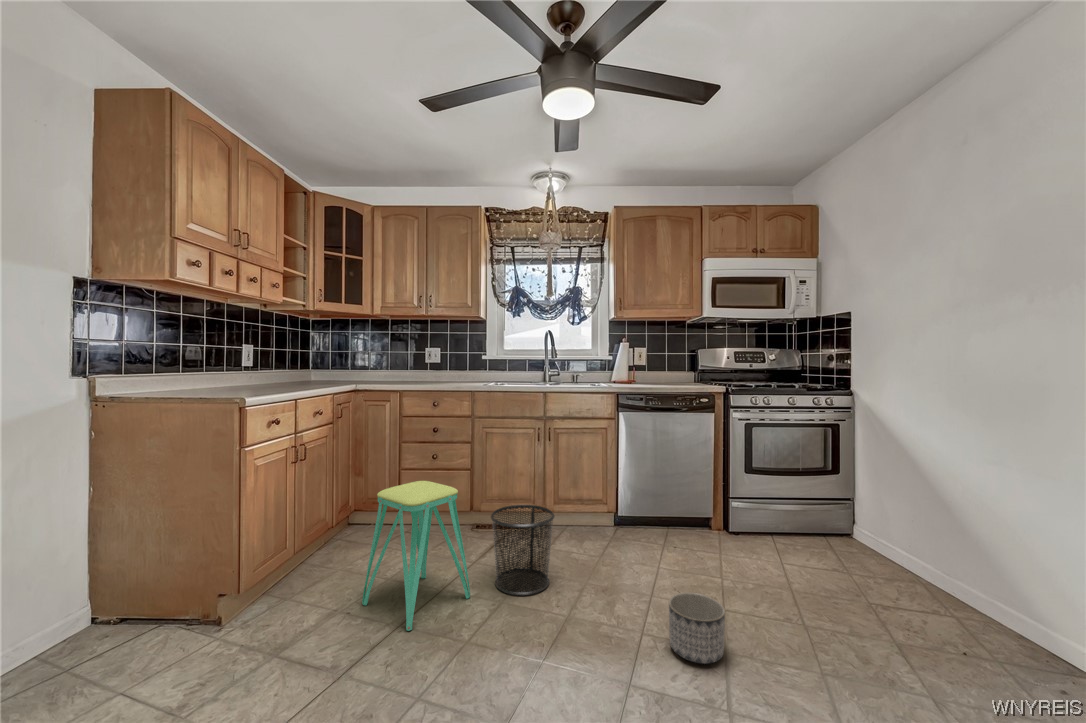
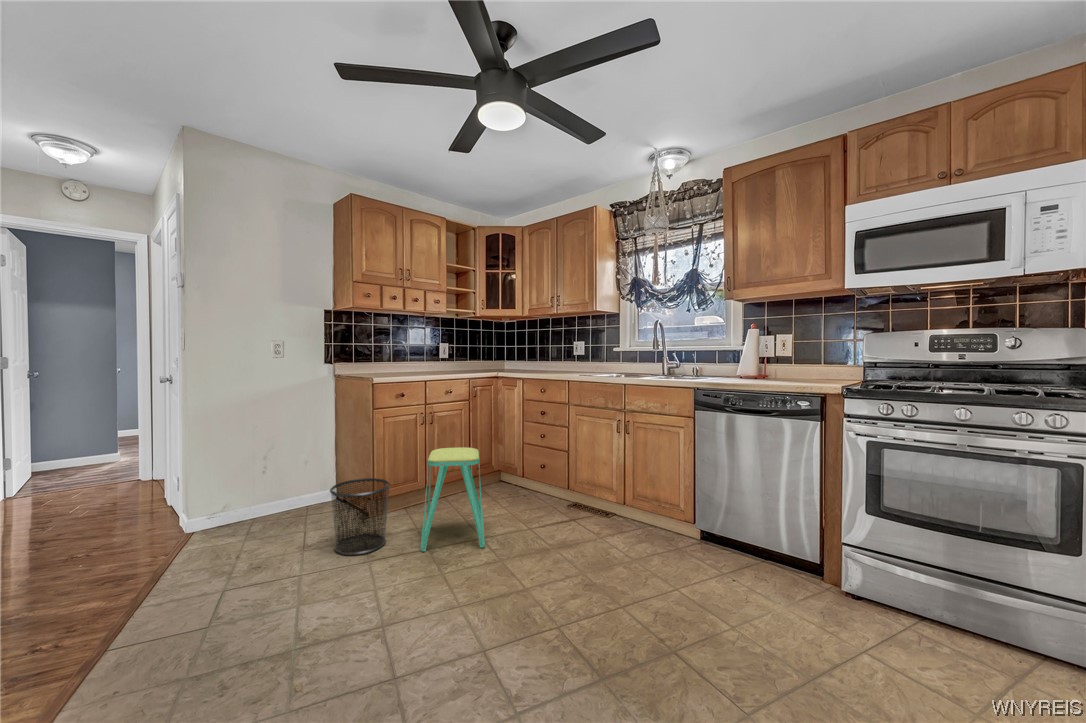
waste bin: present [491,505,554,596] -> present [330,478,390,555]
planter: present [669,592,725,664] -> none [532,598,589,677]

